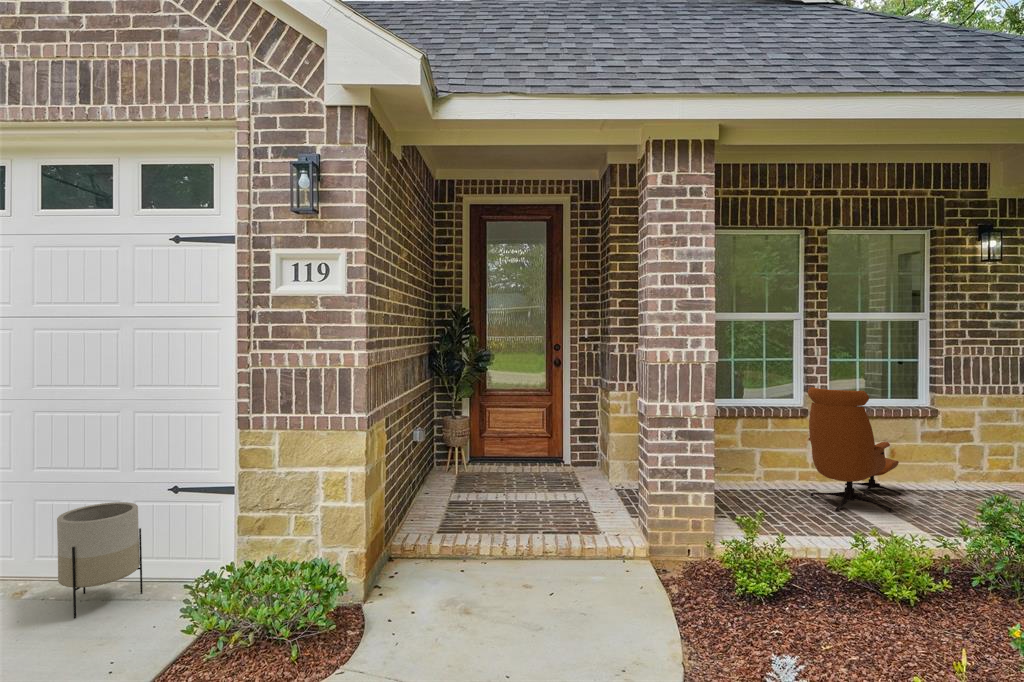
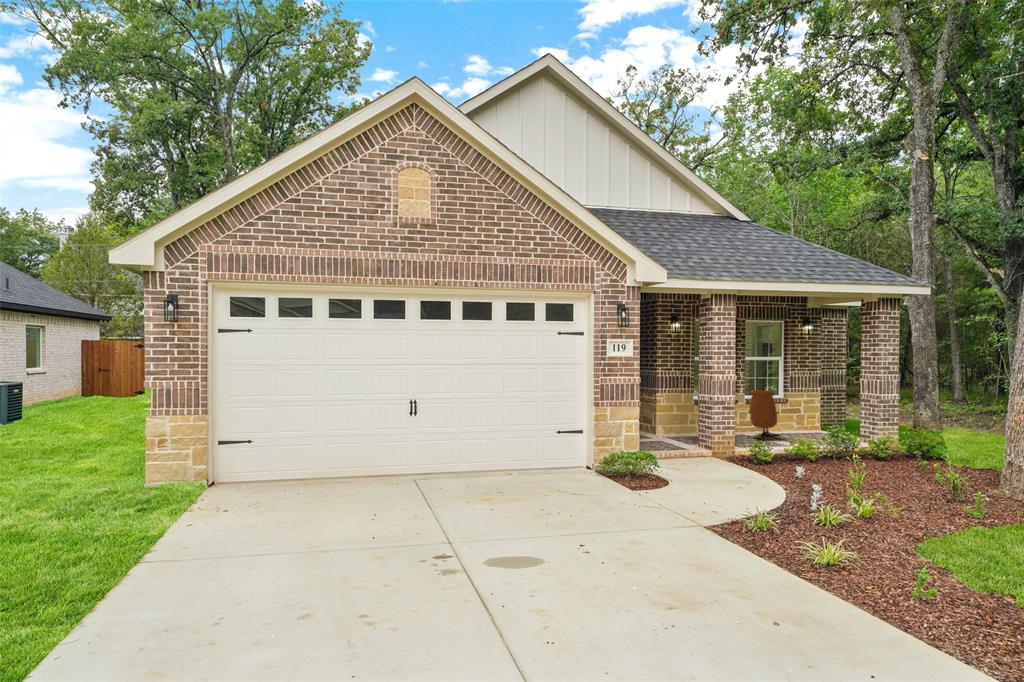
planter: present [57,502,143,619] -> none [534,440,561,481]

